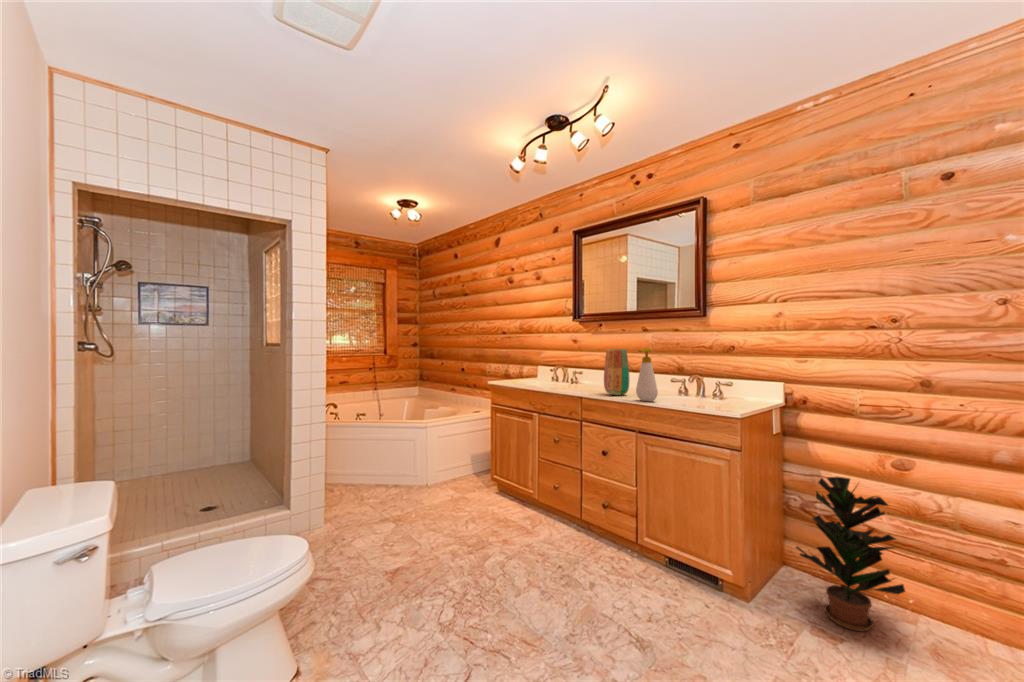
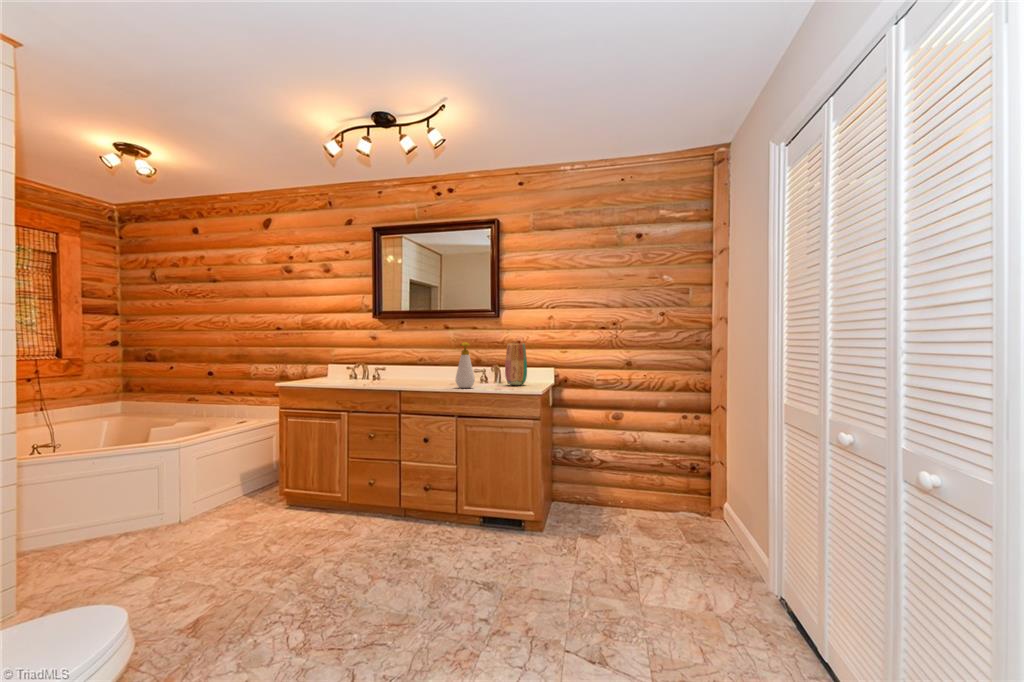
vase: present [604,349,630,395] -> present [505,343,527,385]
potted plant: present [796,477,905,631] -> none [568,429,629,528]

